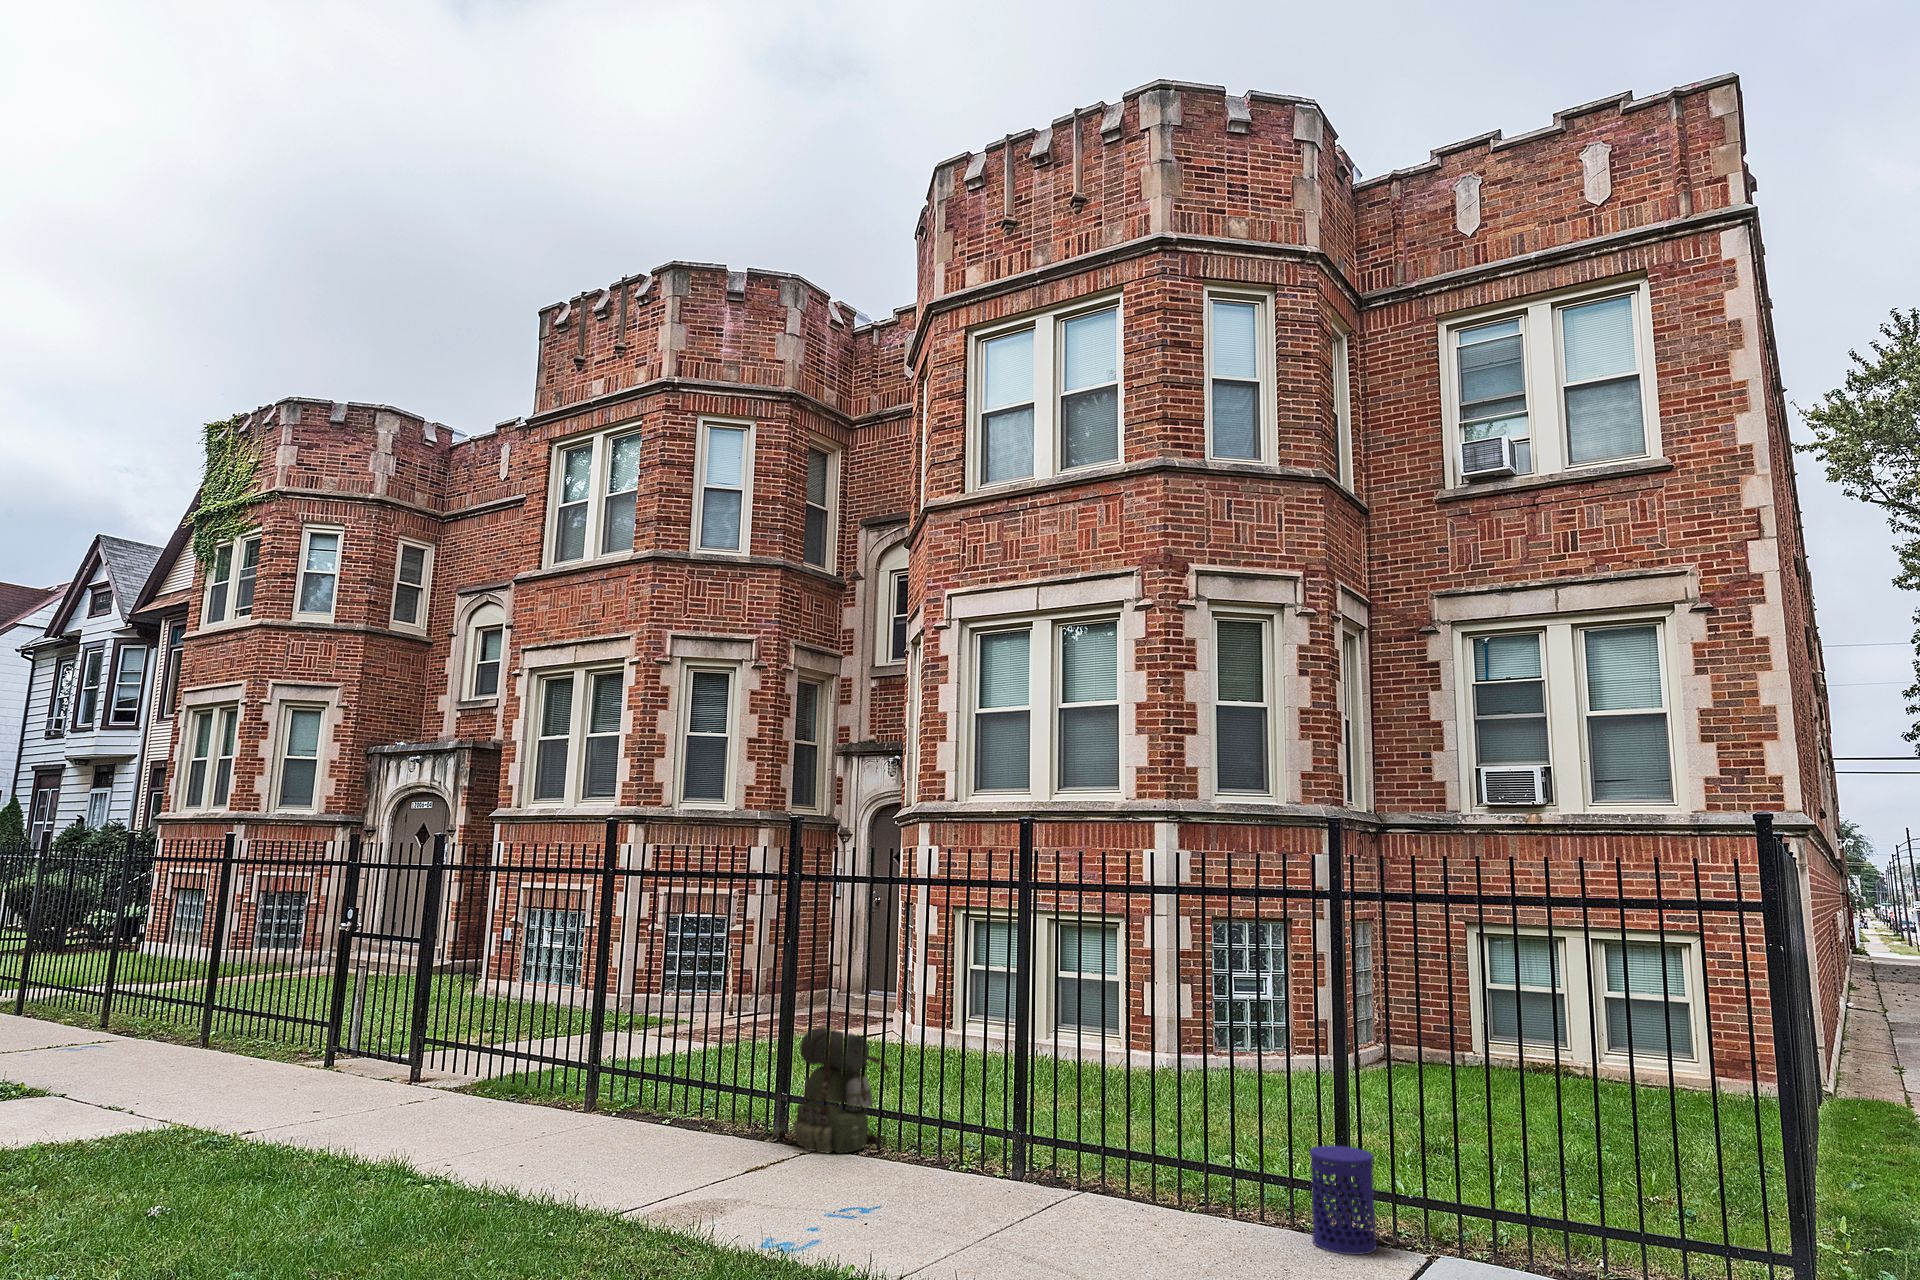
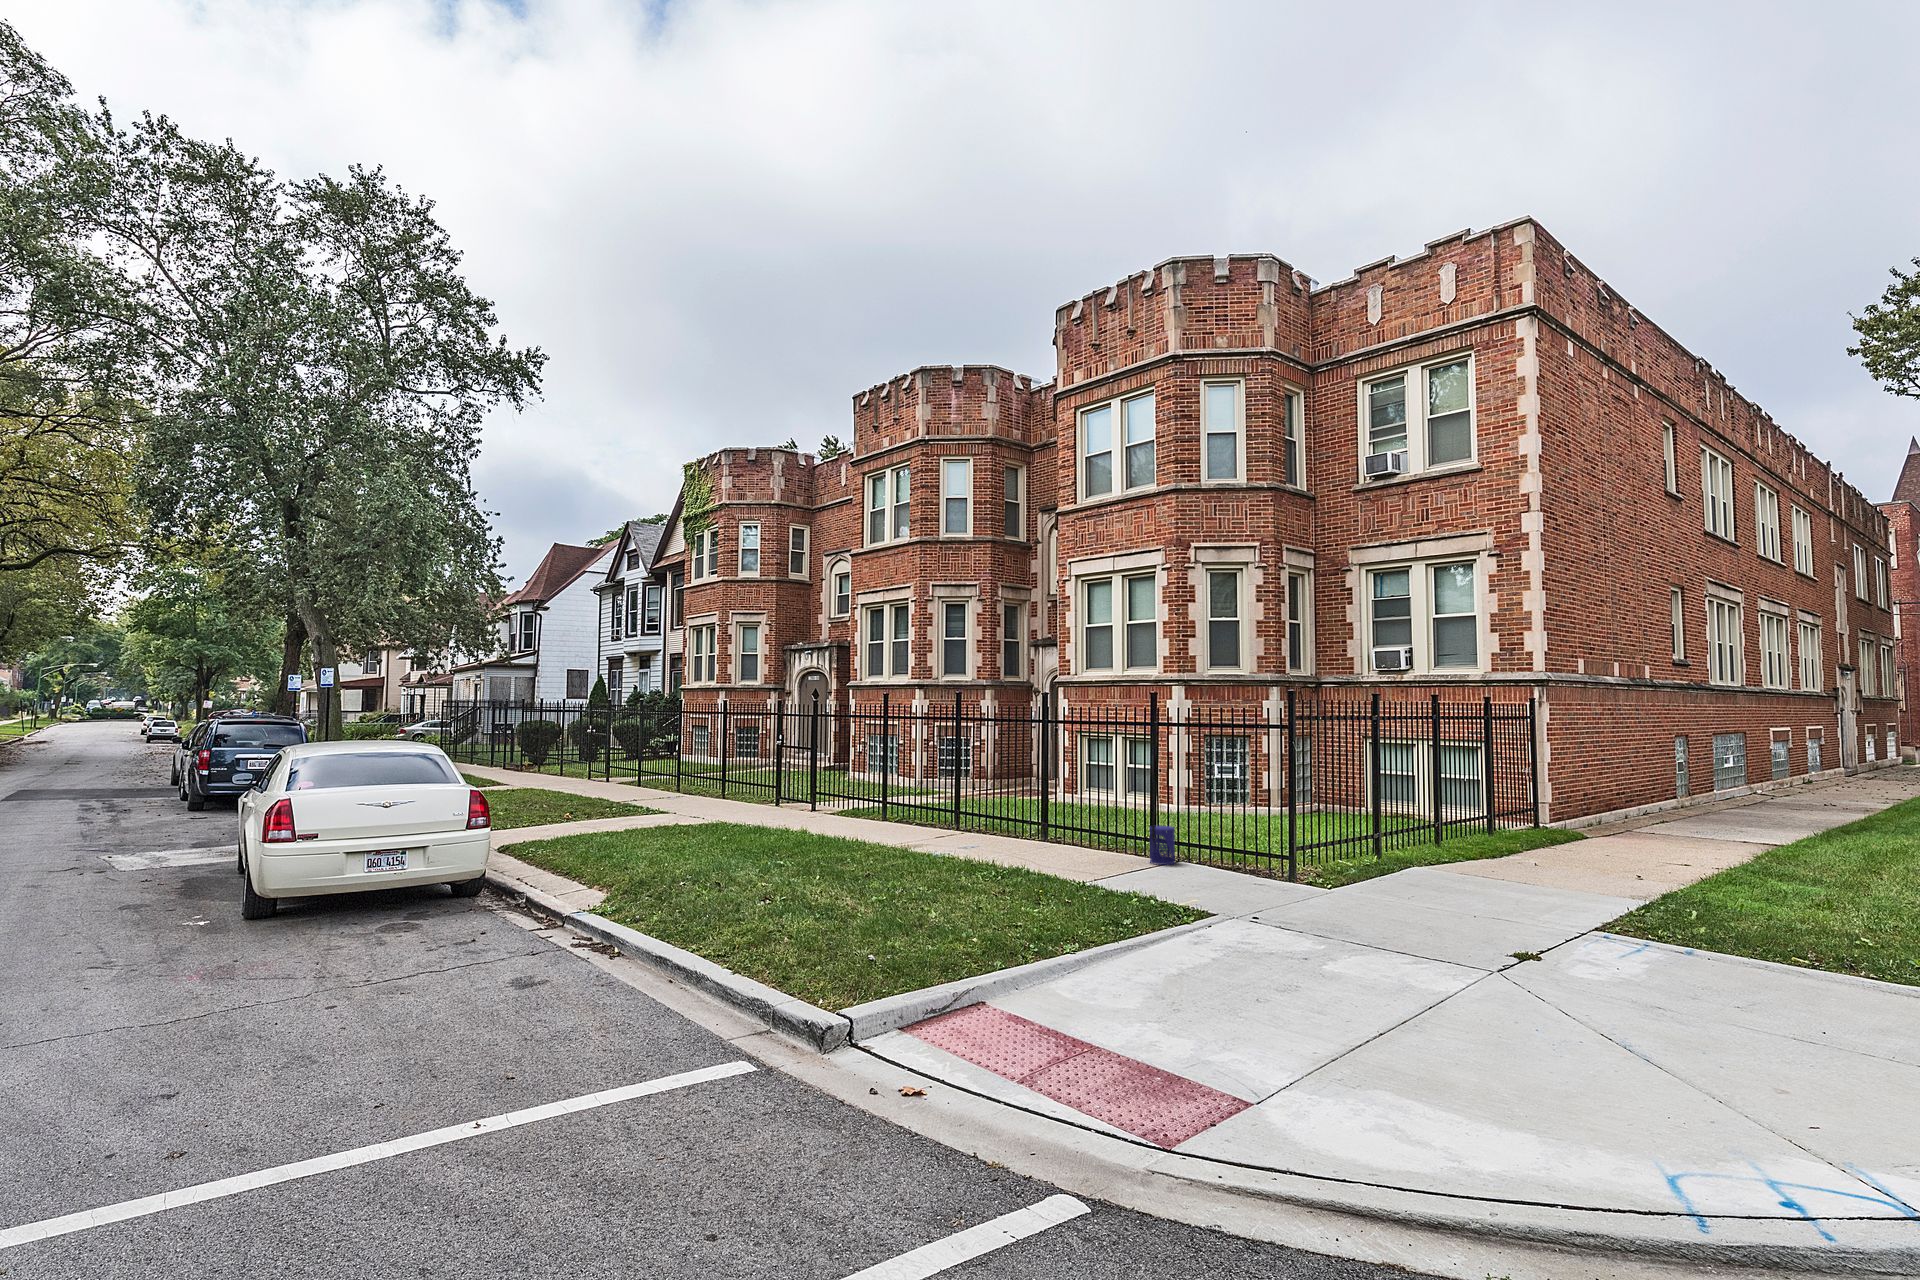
backpack: present [793,1028,890,1153] -> none [966,783,1008,835]

